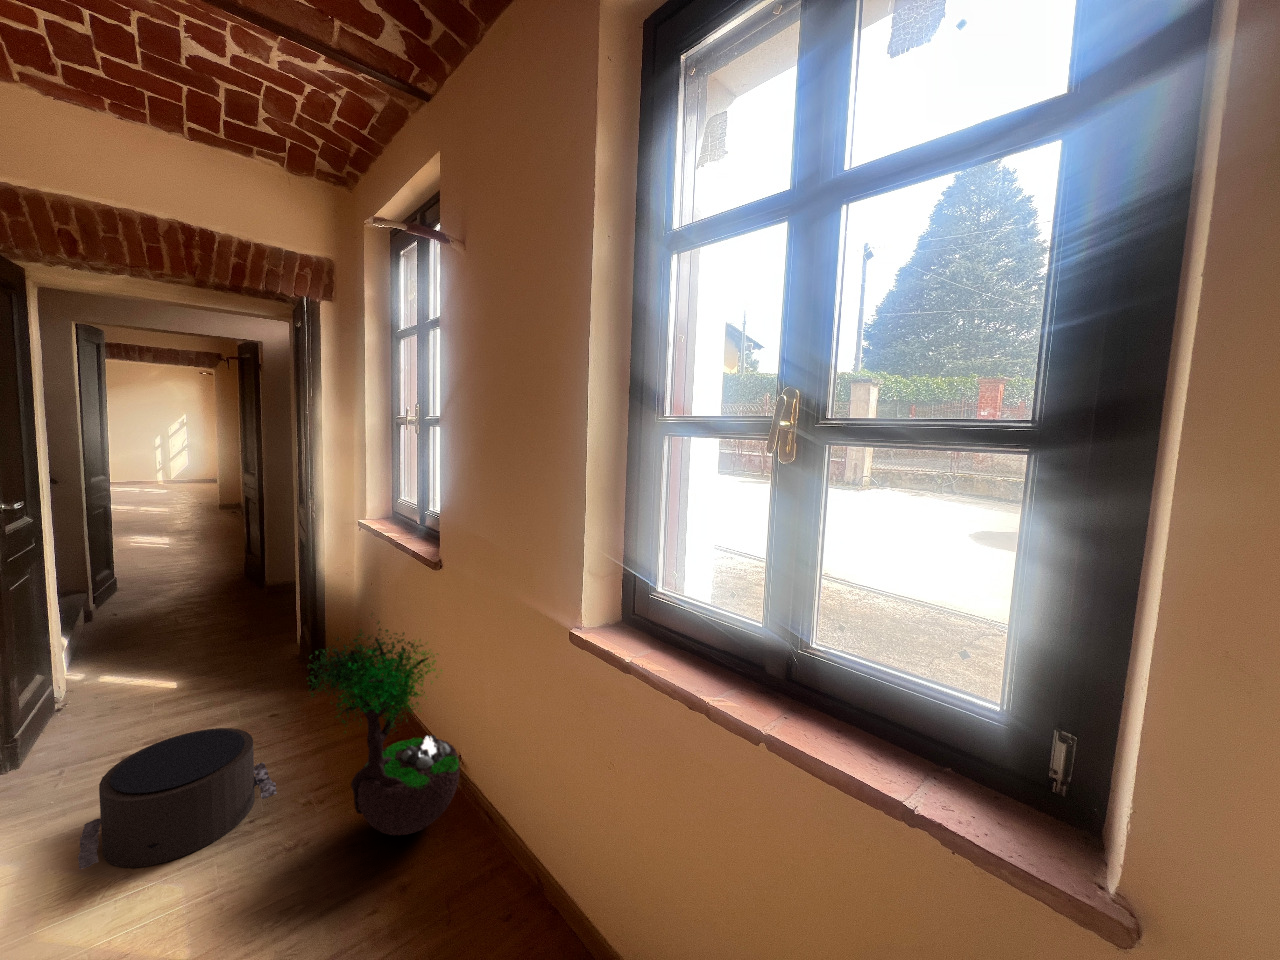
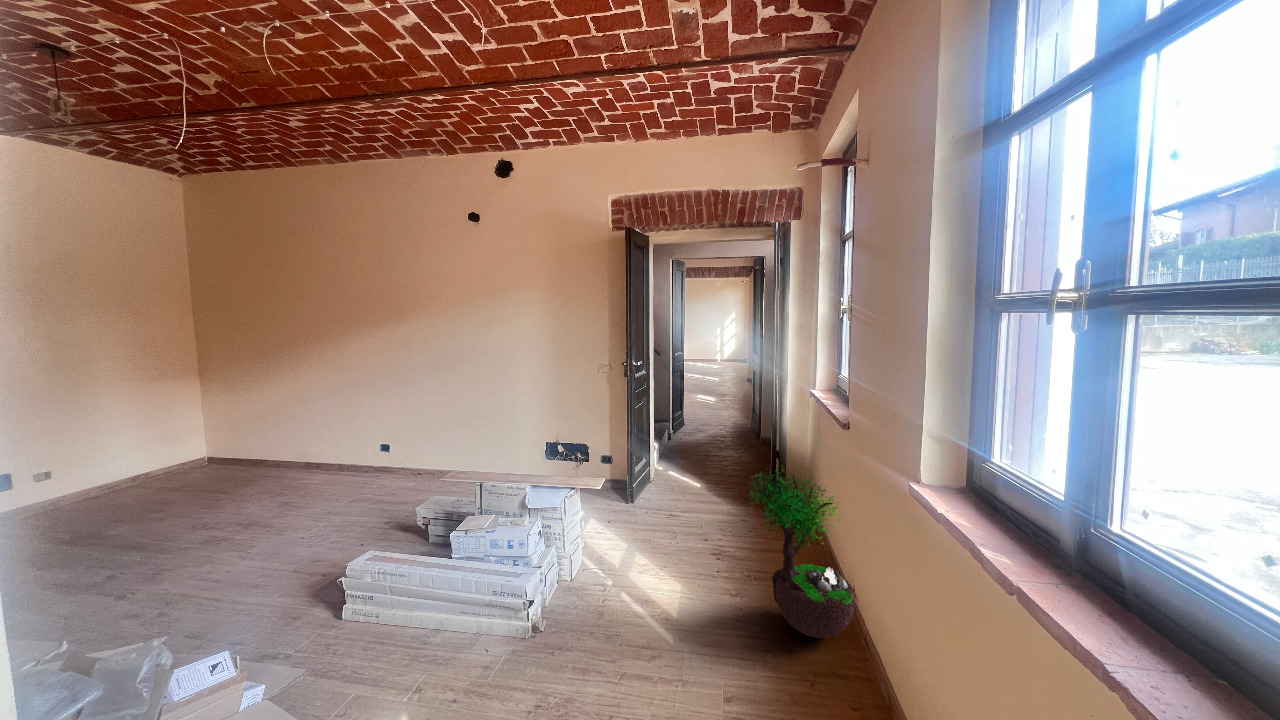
pouf: present [78,728,277,870] -> none [645,509,735,579]

